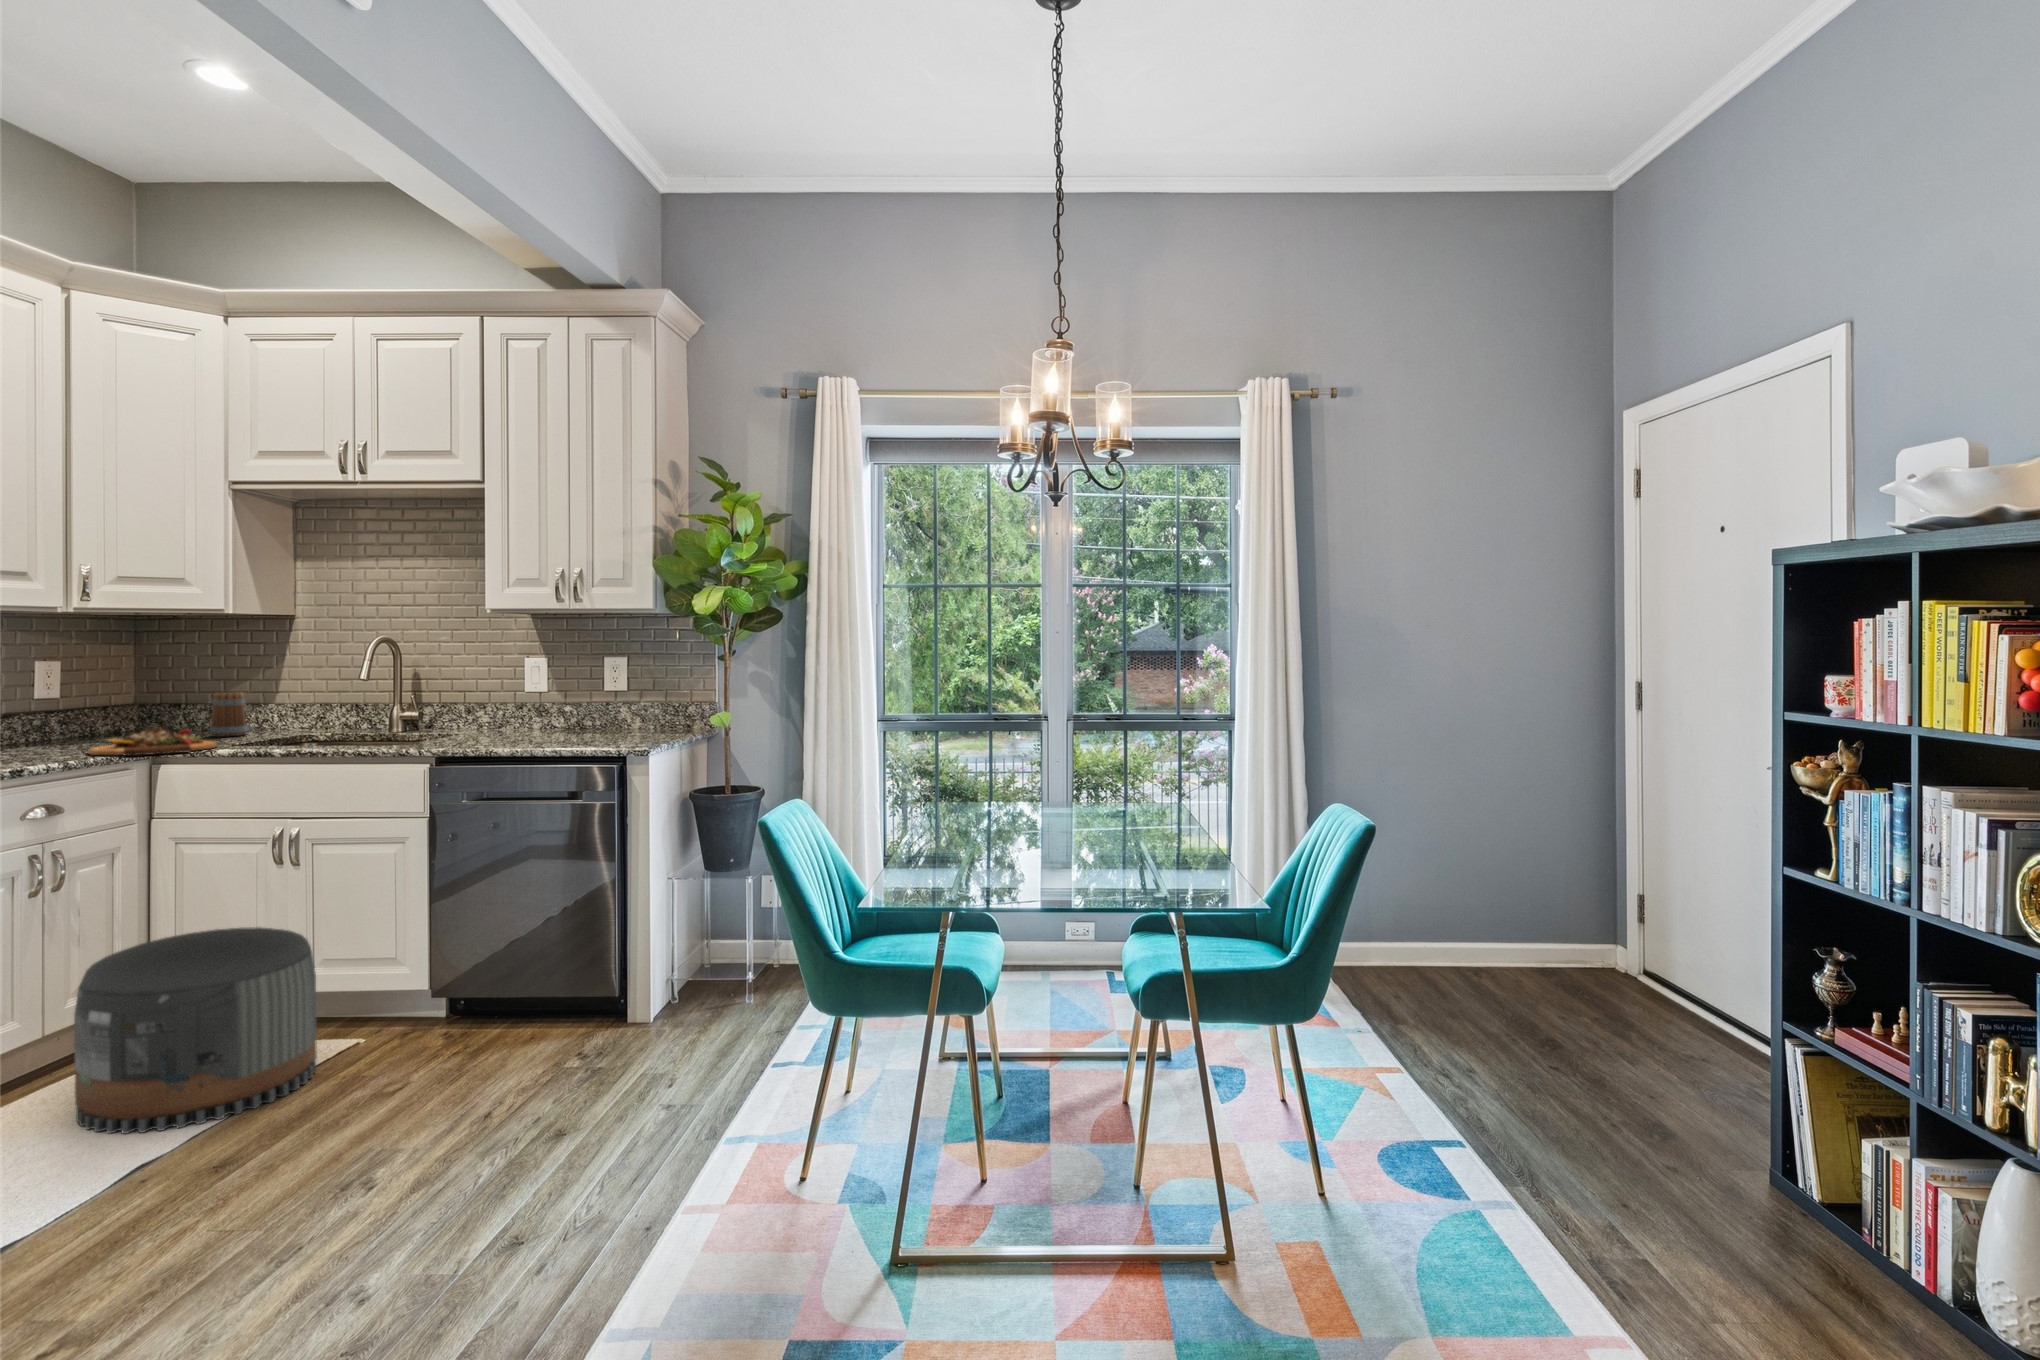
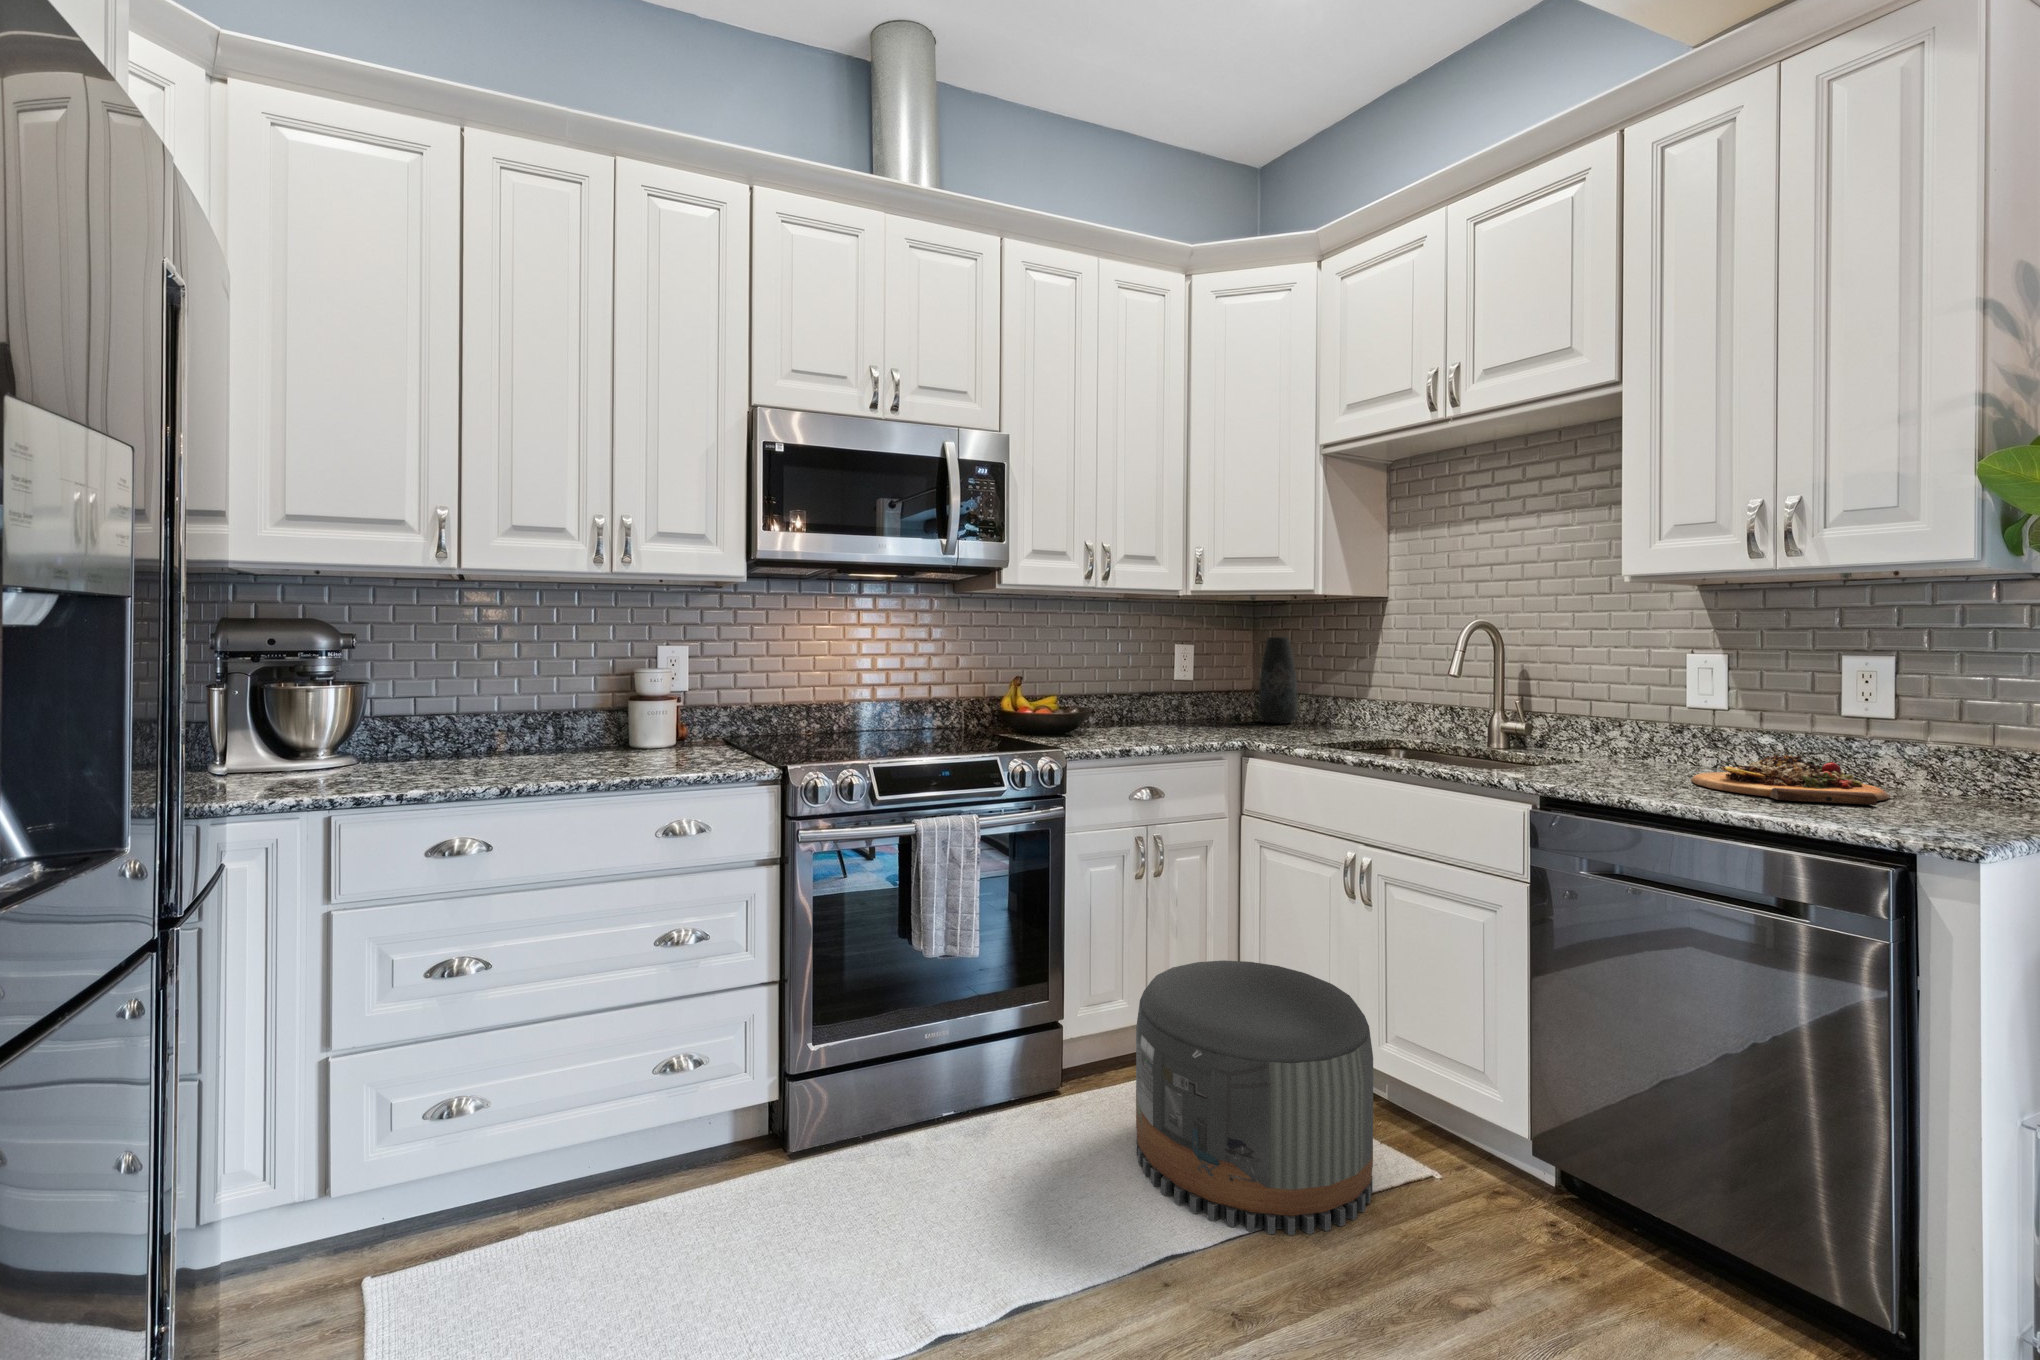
vase: none [145,650,192,736] -> present [1259,637,1298,724]
mug: present [210,692,253,737] -> none [1309,683,1356,731]
cutting board: present [88,727,217,756] -> present [1691,755,1890,805]

